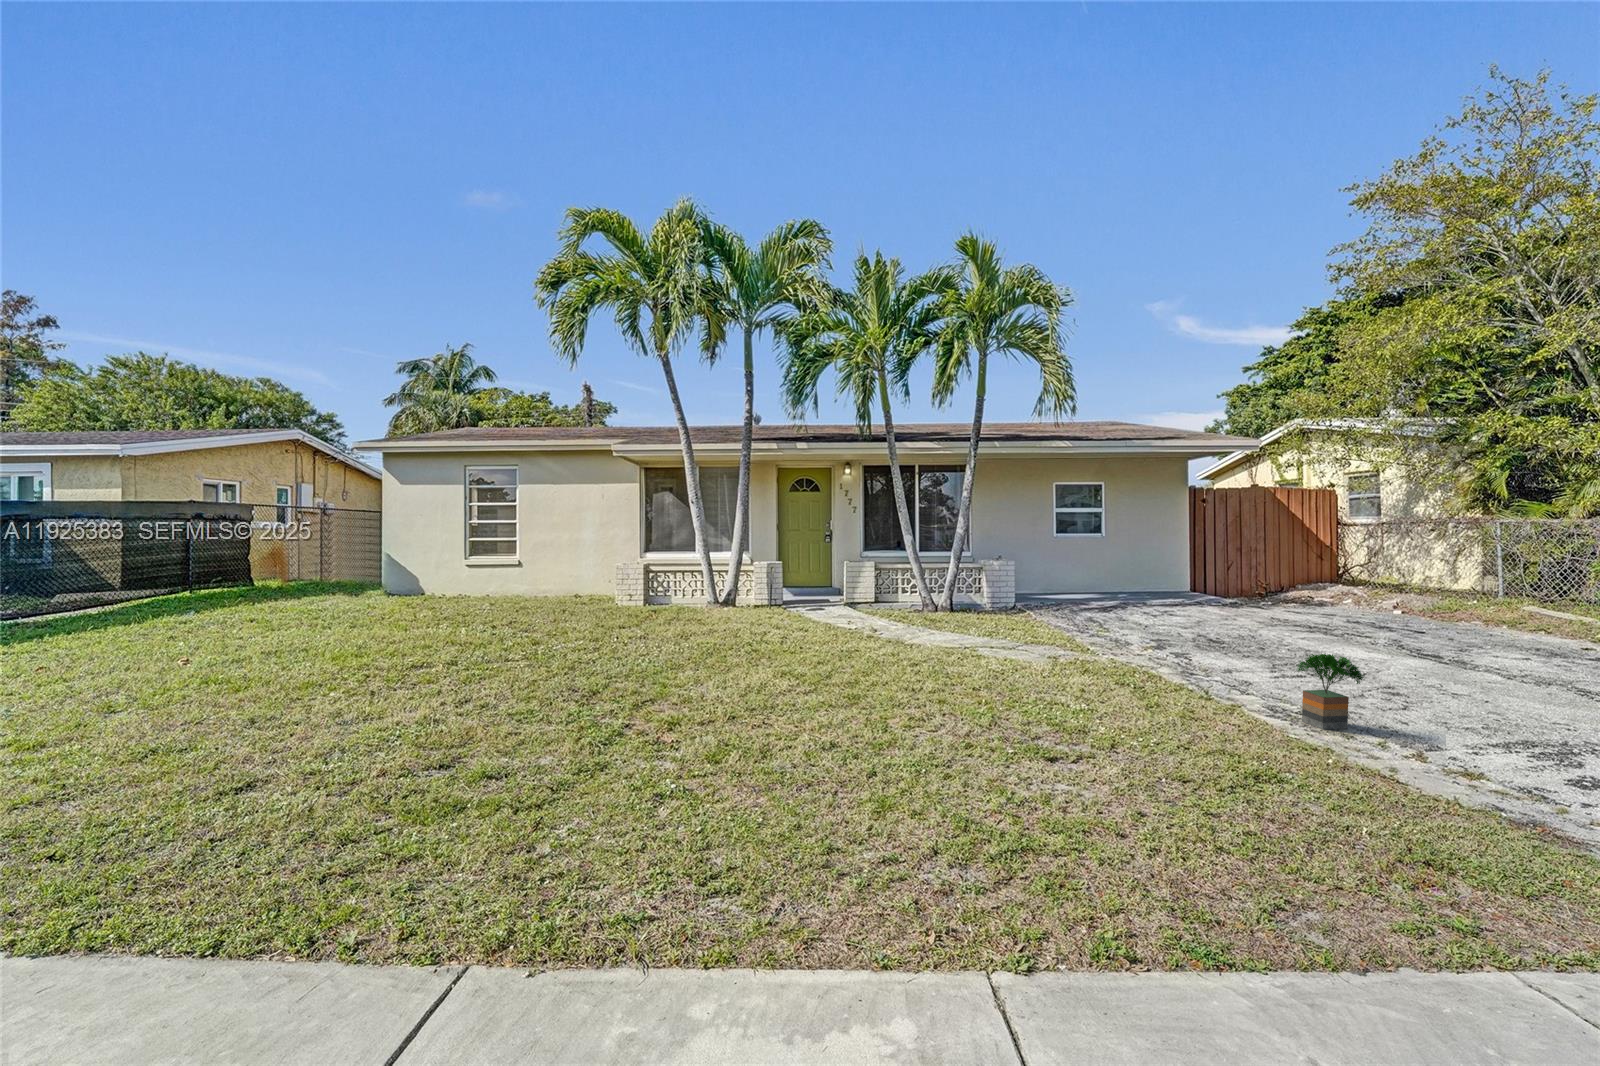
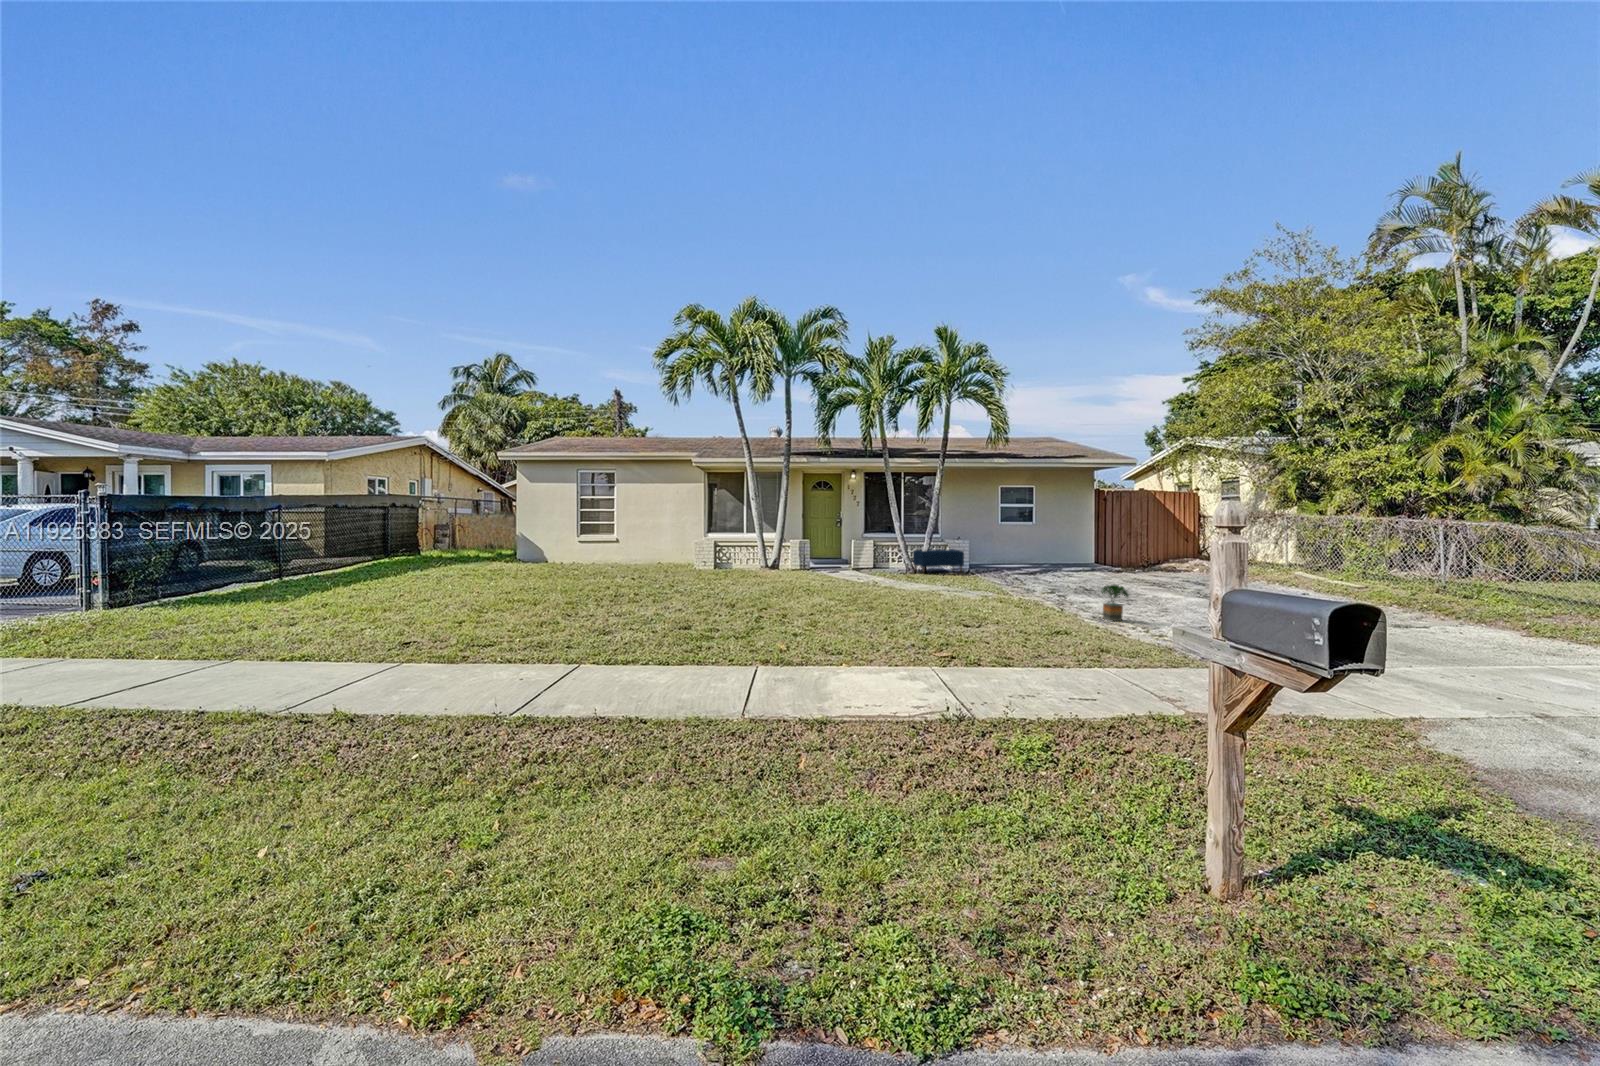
bench: none [932,574,1008,611] -> present [913,549,964,573]

